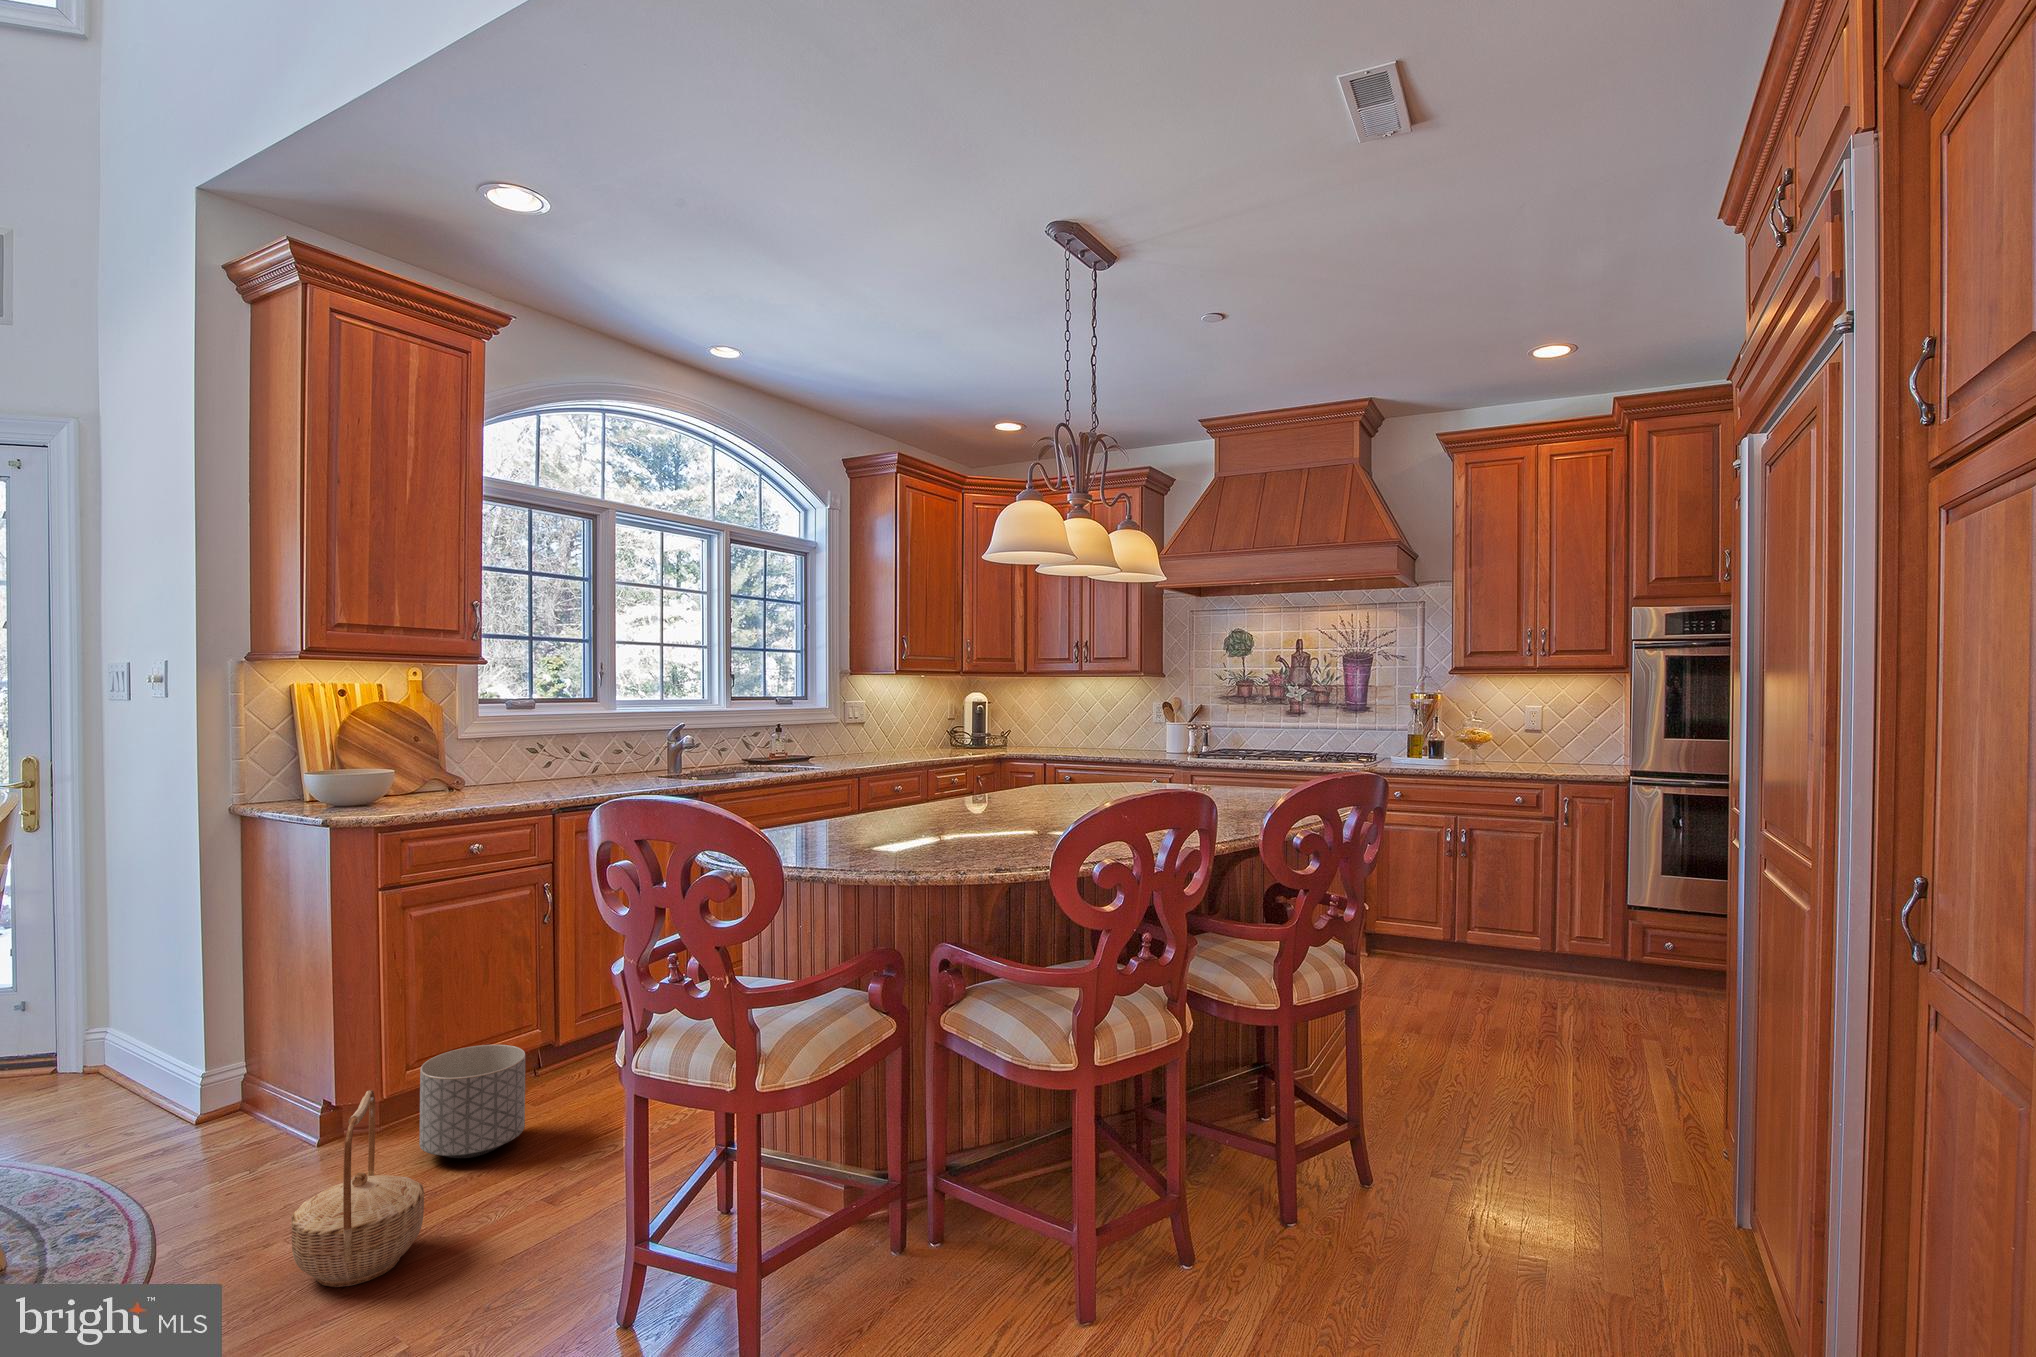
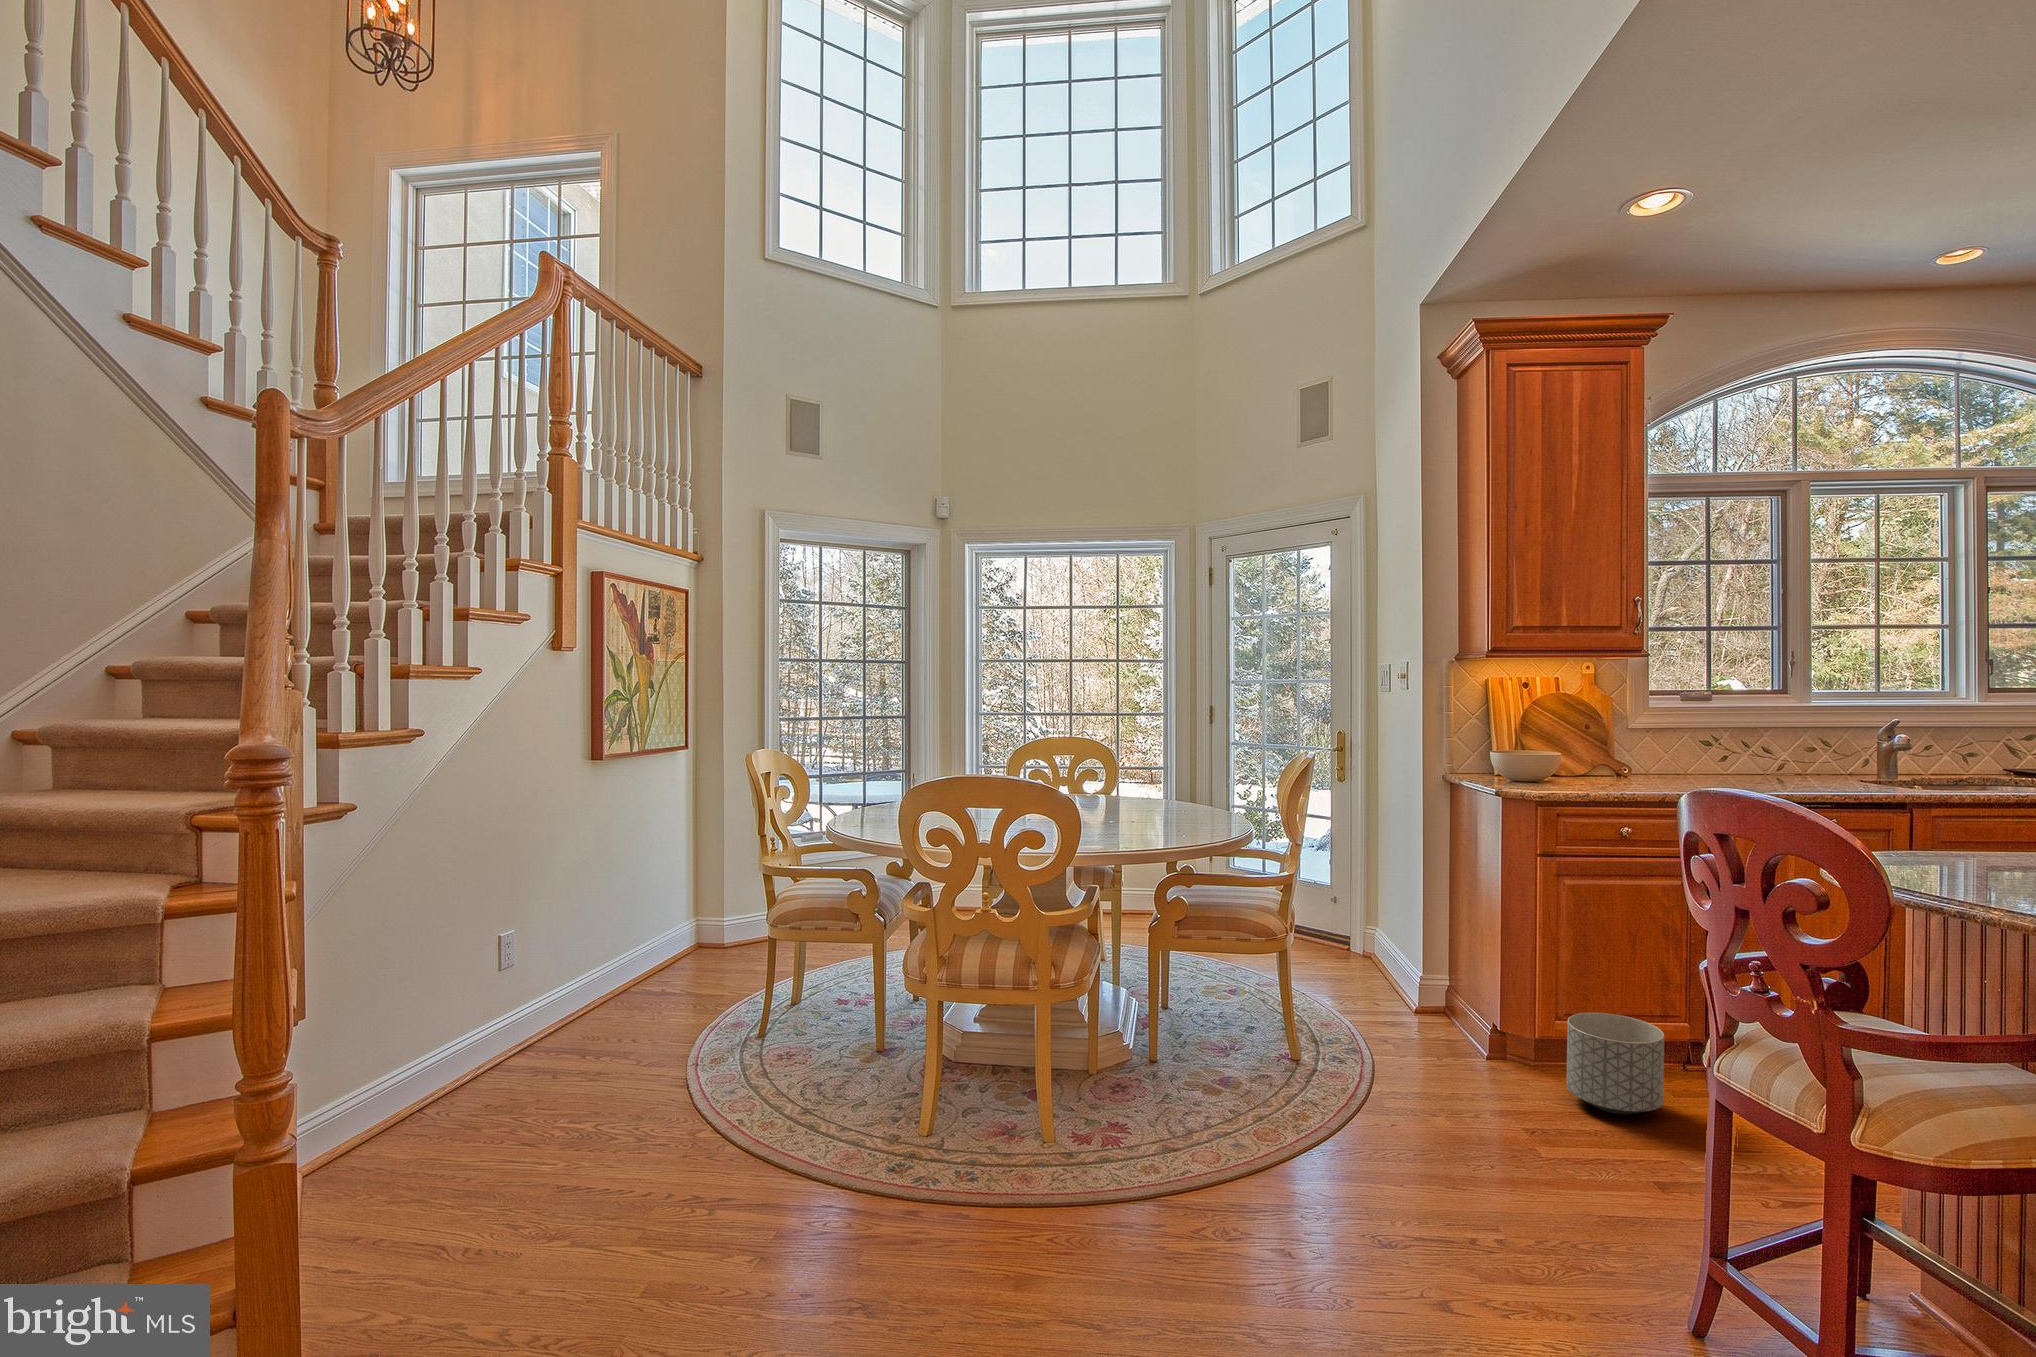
basket: present [291,1090,424,1287] -> none [1454,1020,1553,1170]

